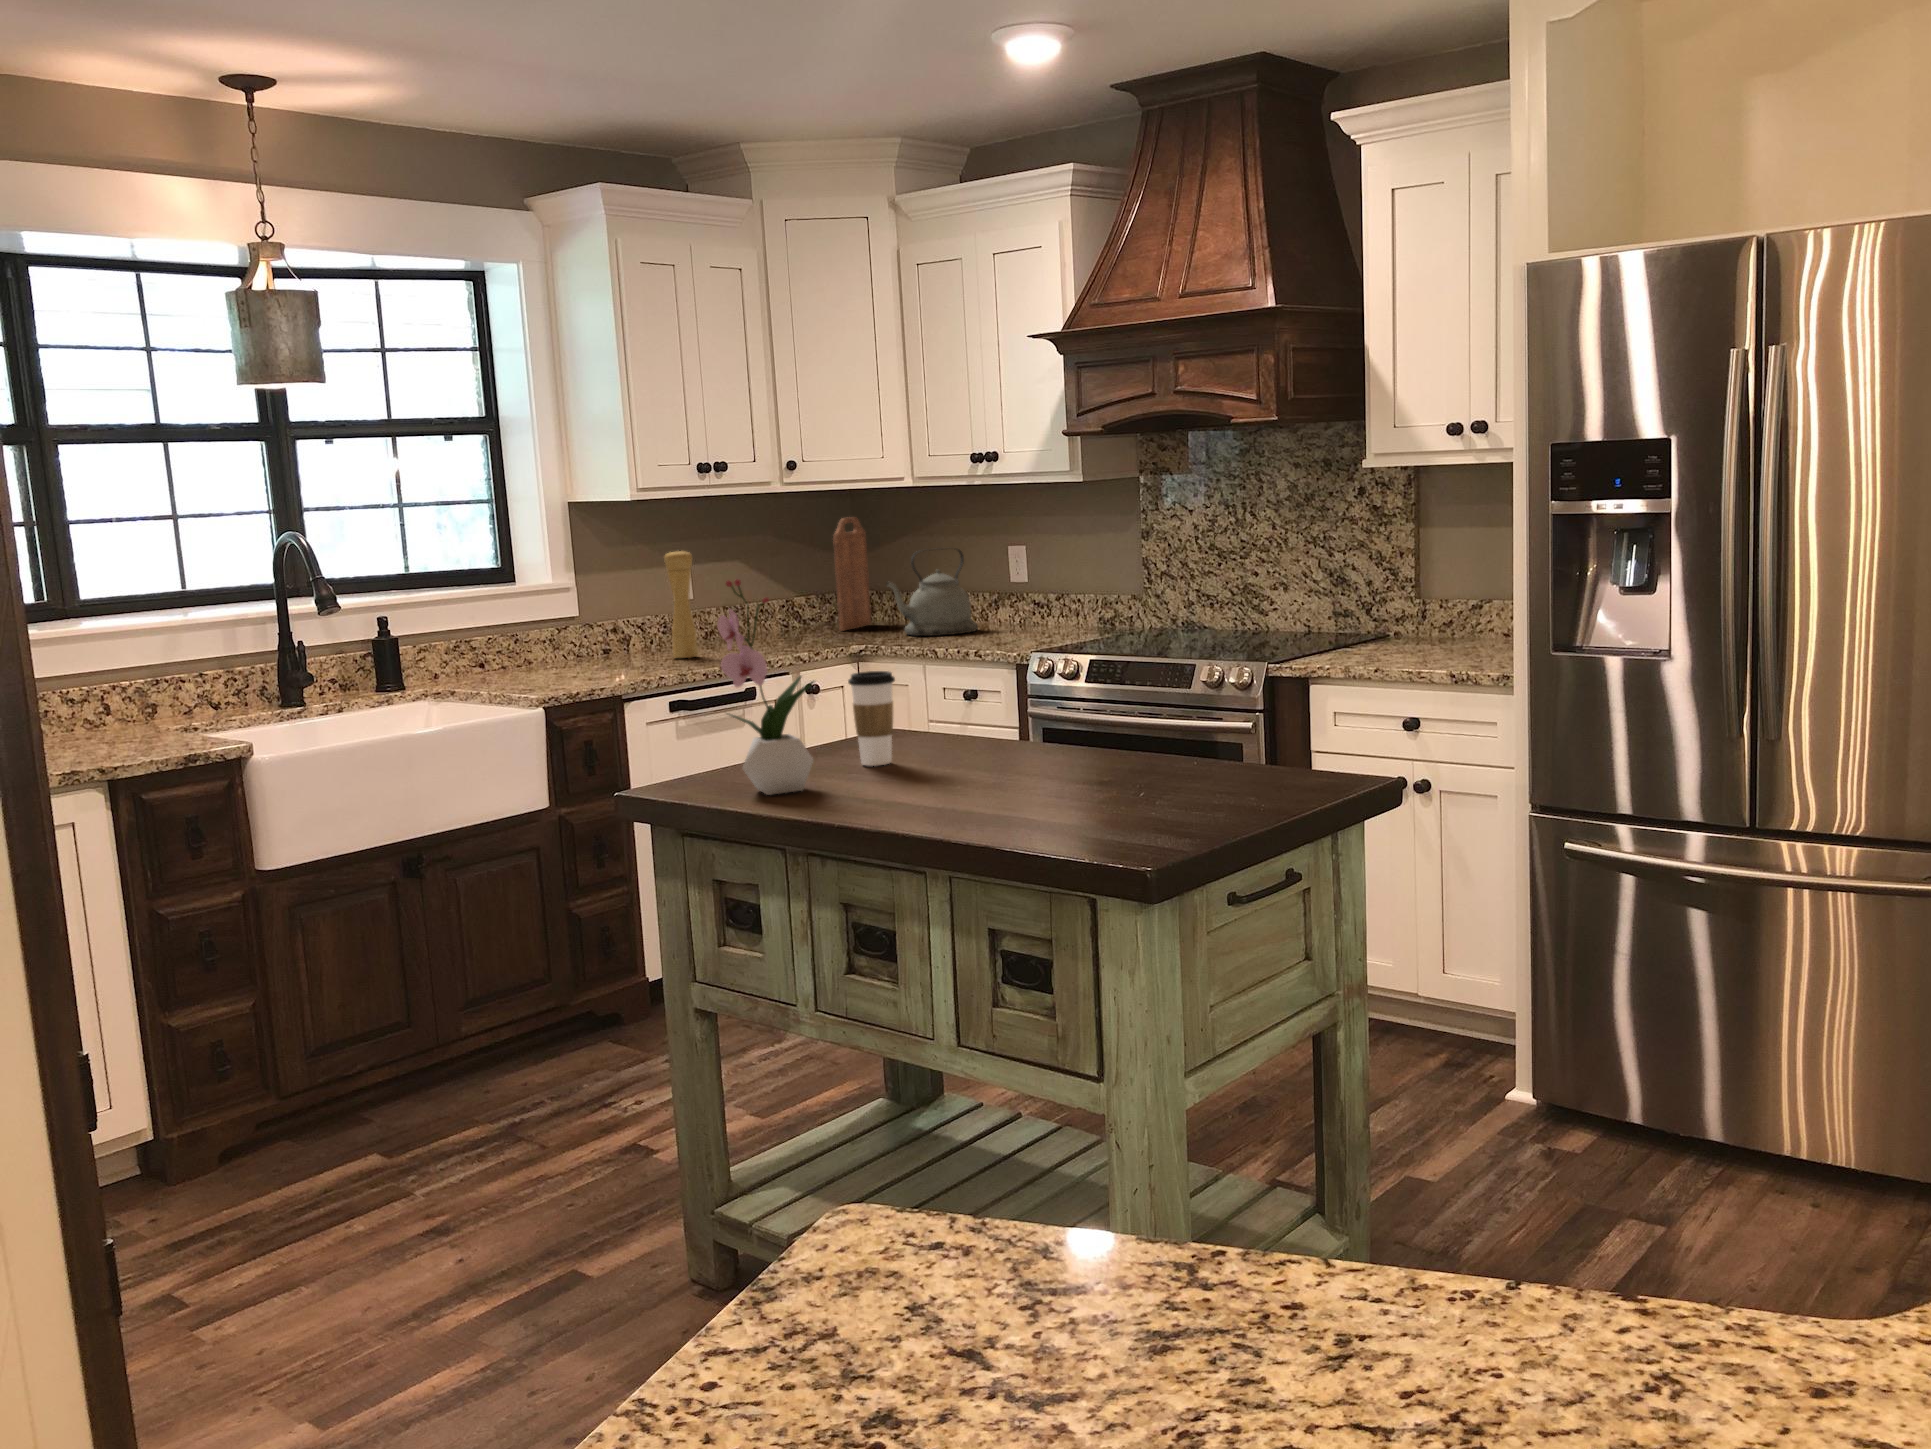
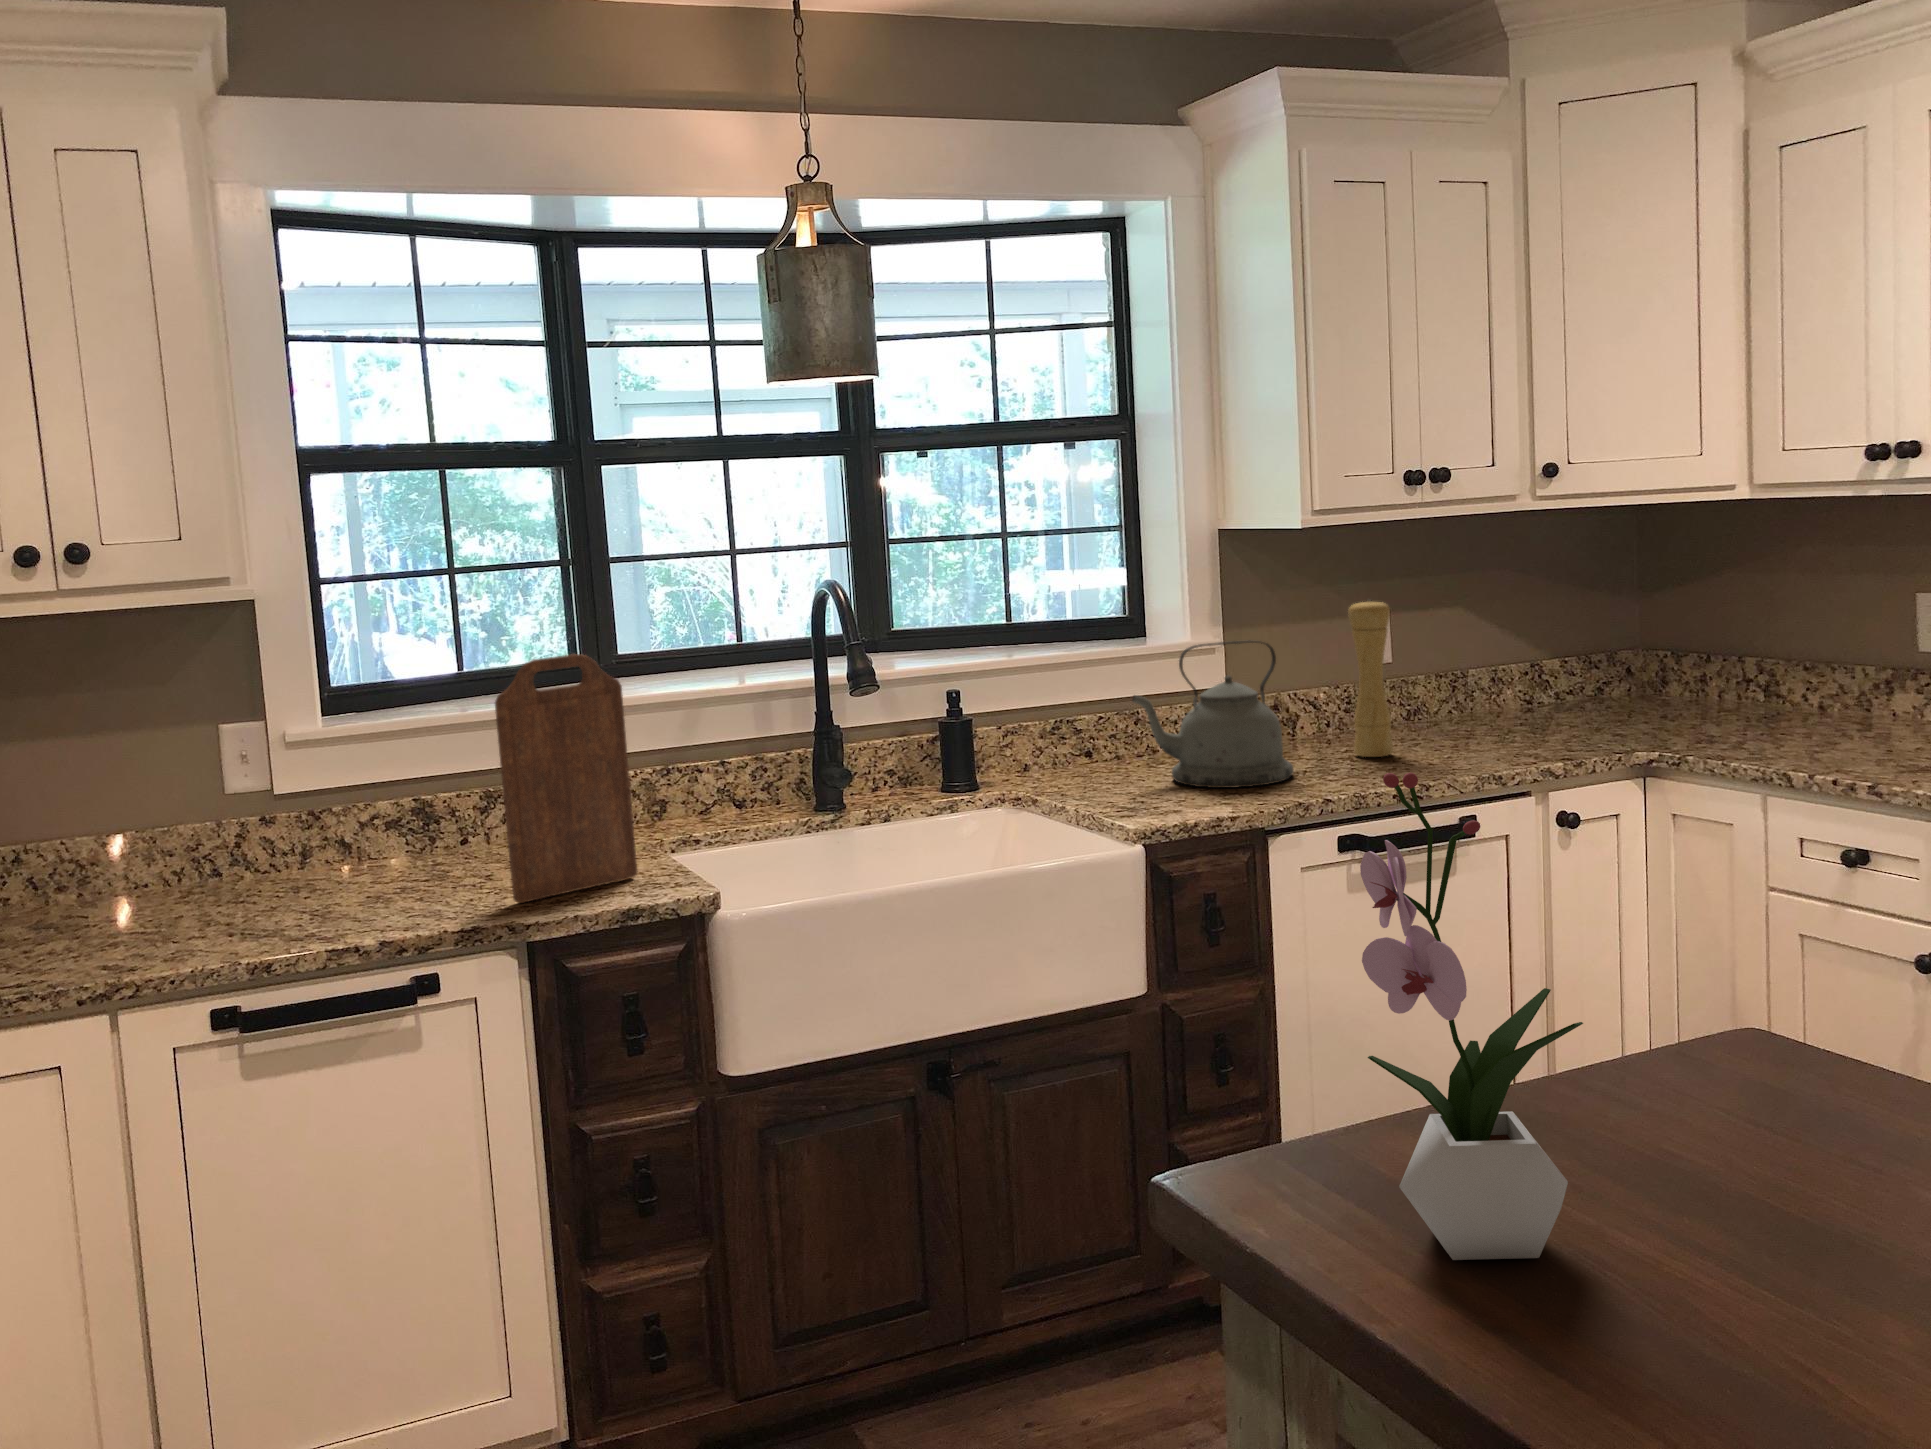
cutting board: present [833,517,871,631] -> present [495,654,638,903]
kettle: present [886,549,978,636] -> present [1132,641,1294,788]
coffee cup: present [848,671,895,766] -> none [1656,957,1770,1175]

